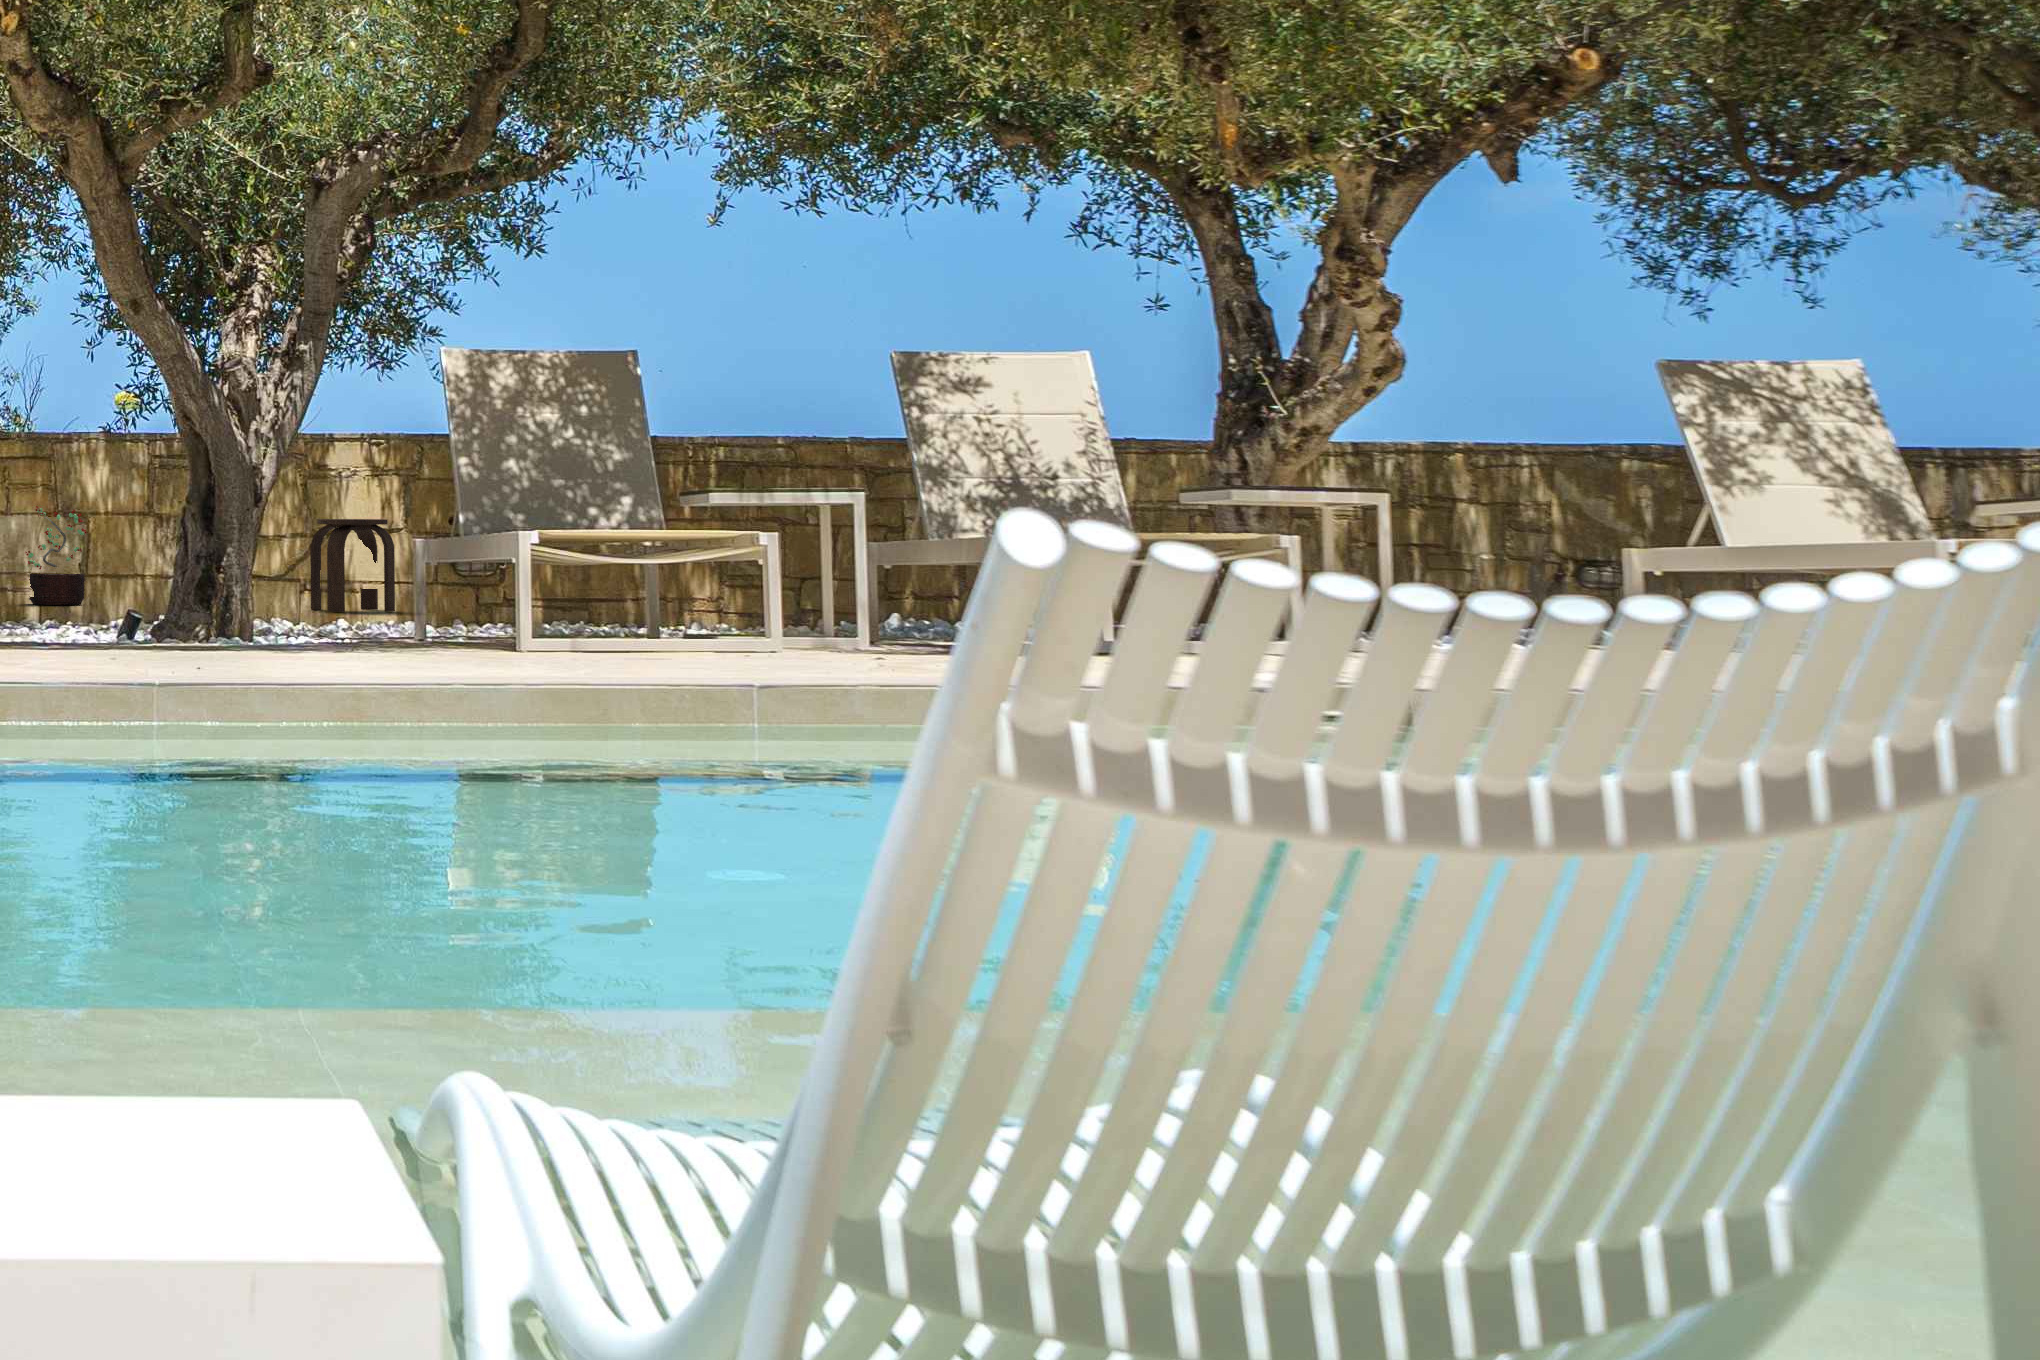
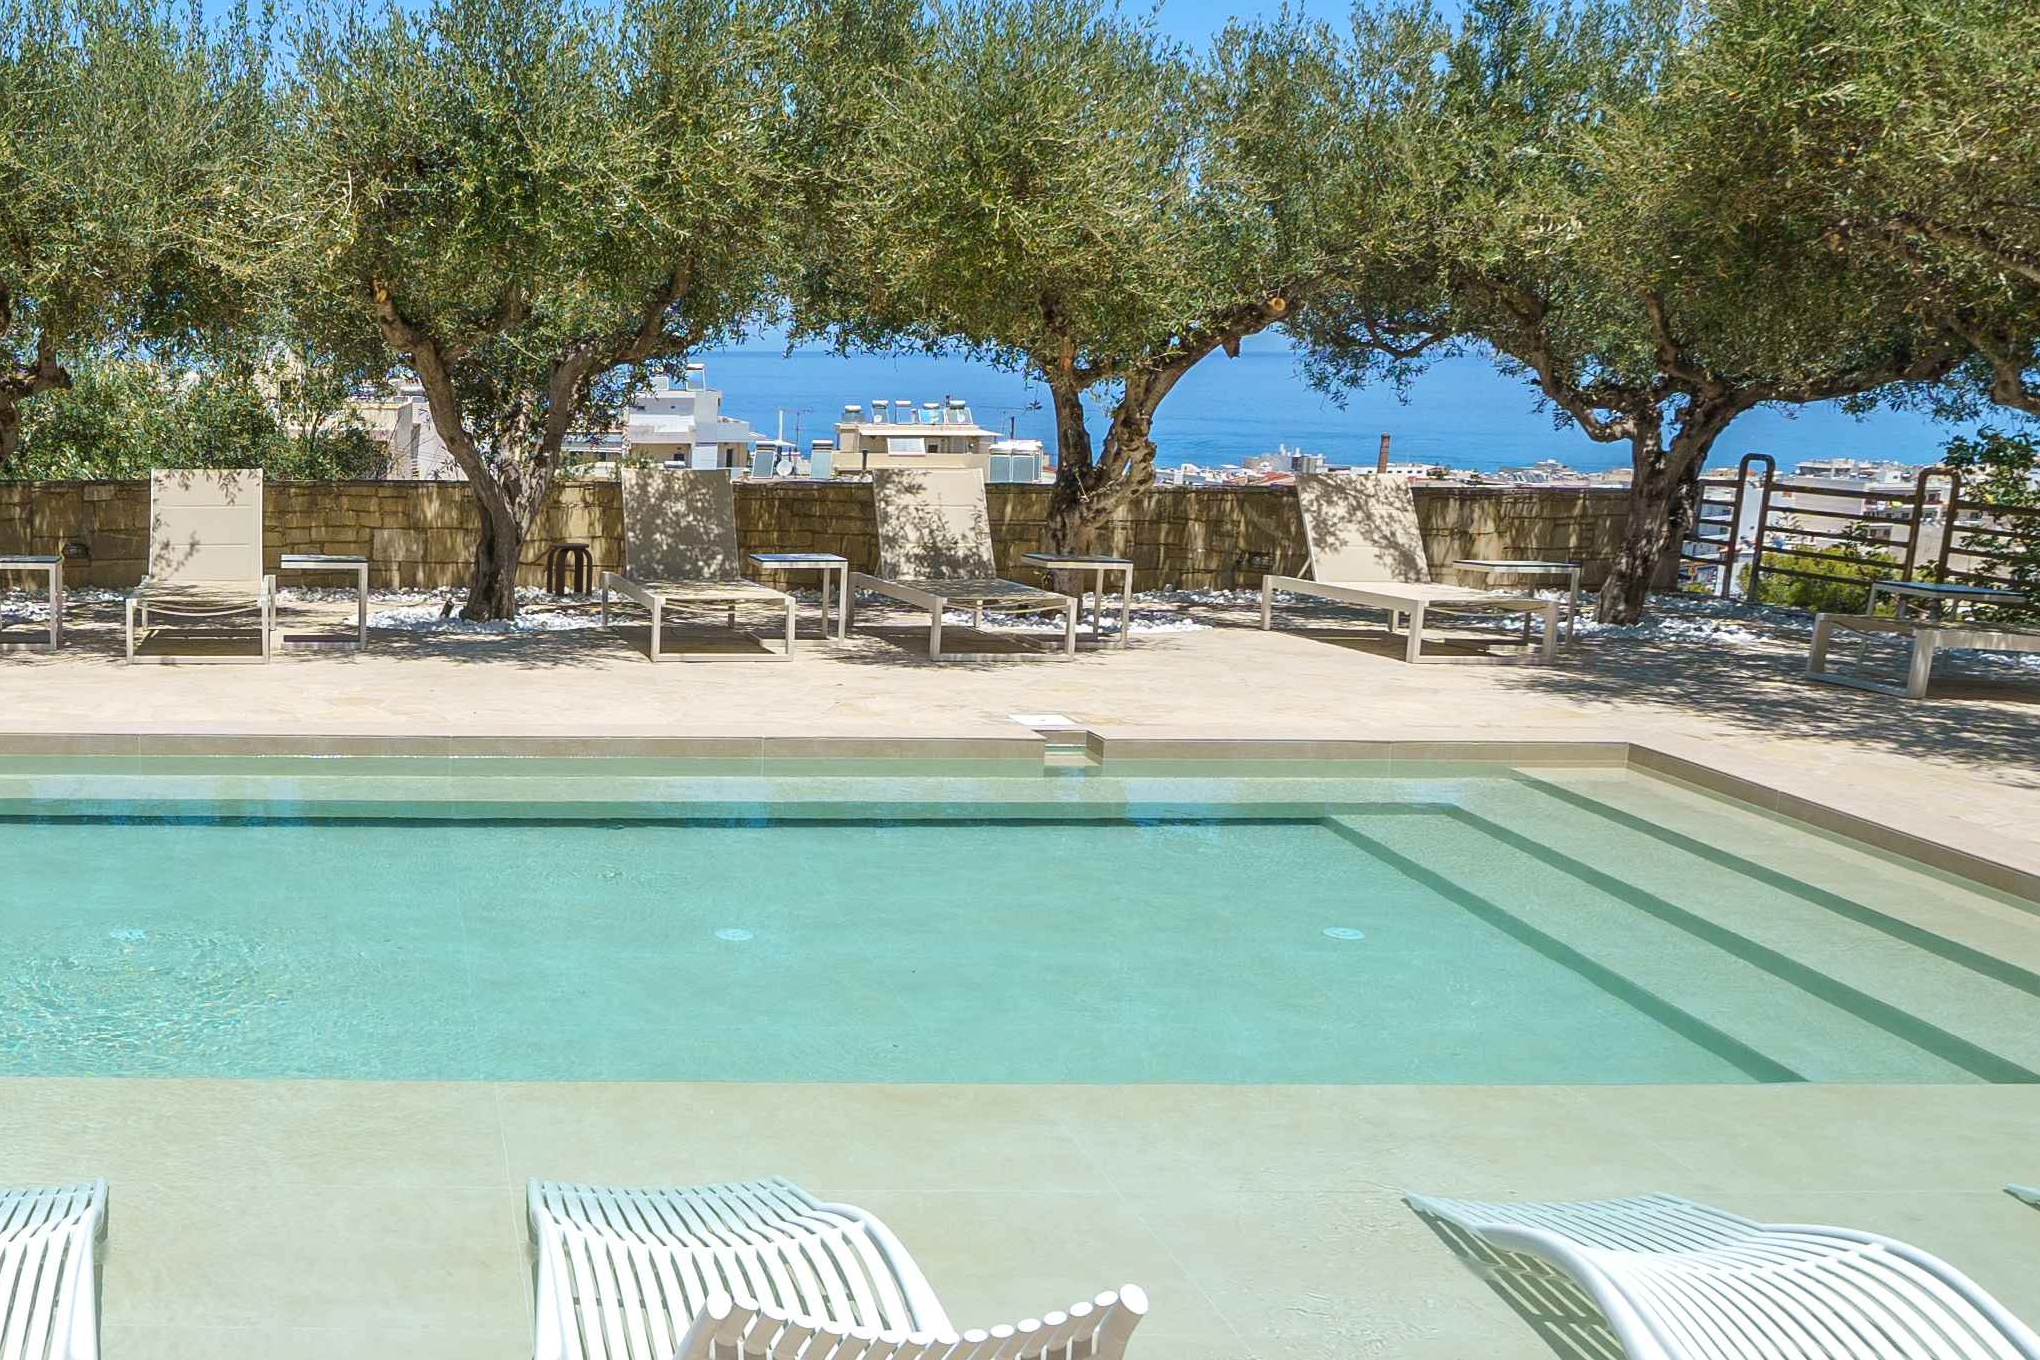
decorative plant: present [25,506,86,605] -> none [393,533,427,588]

